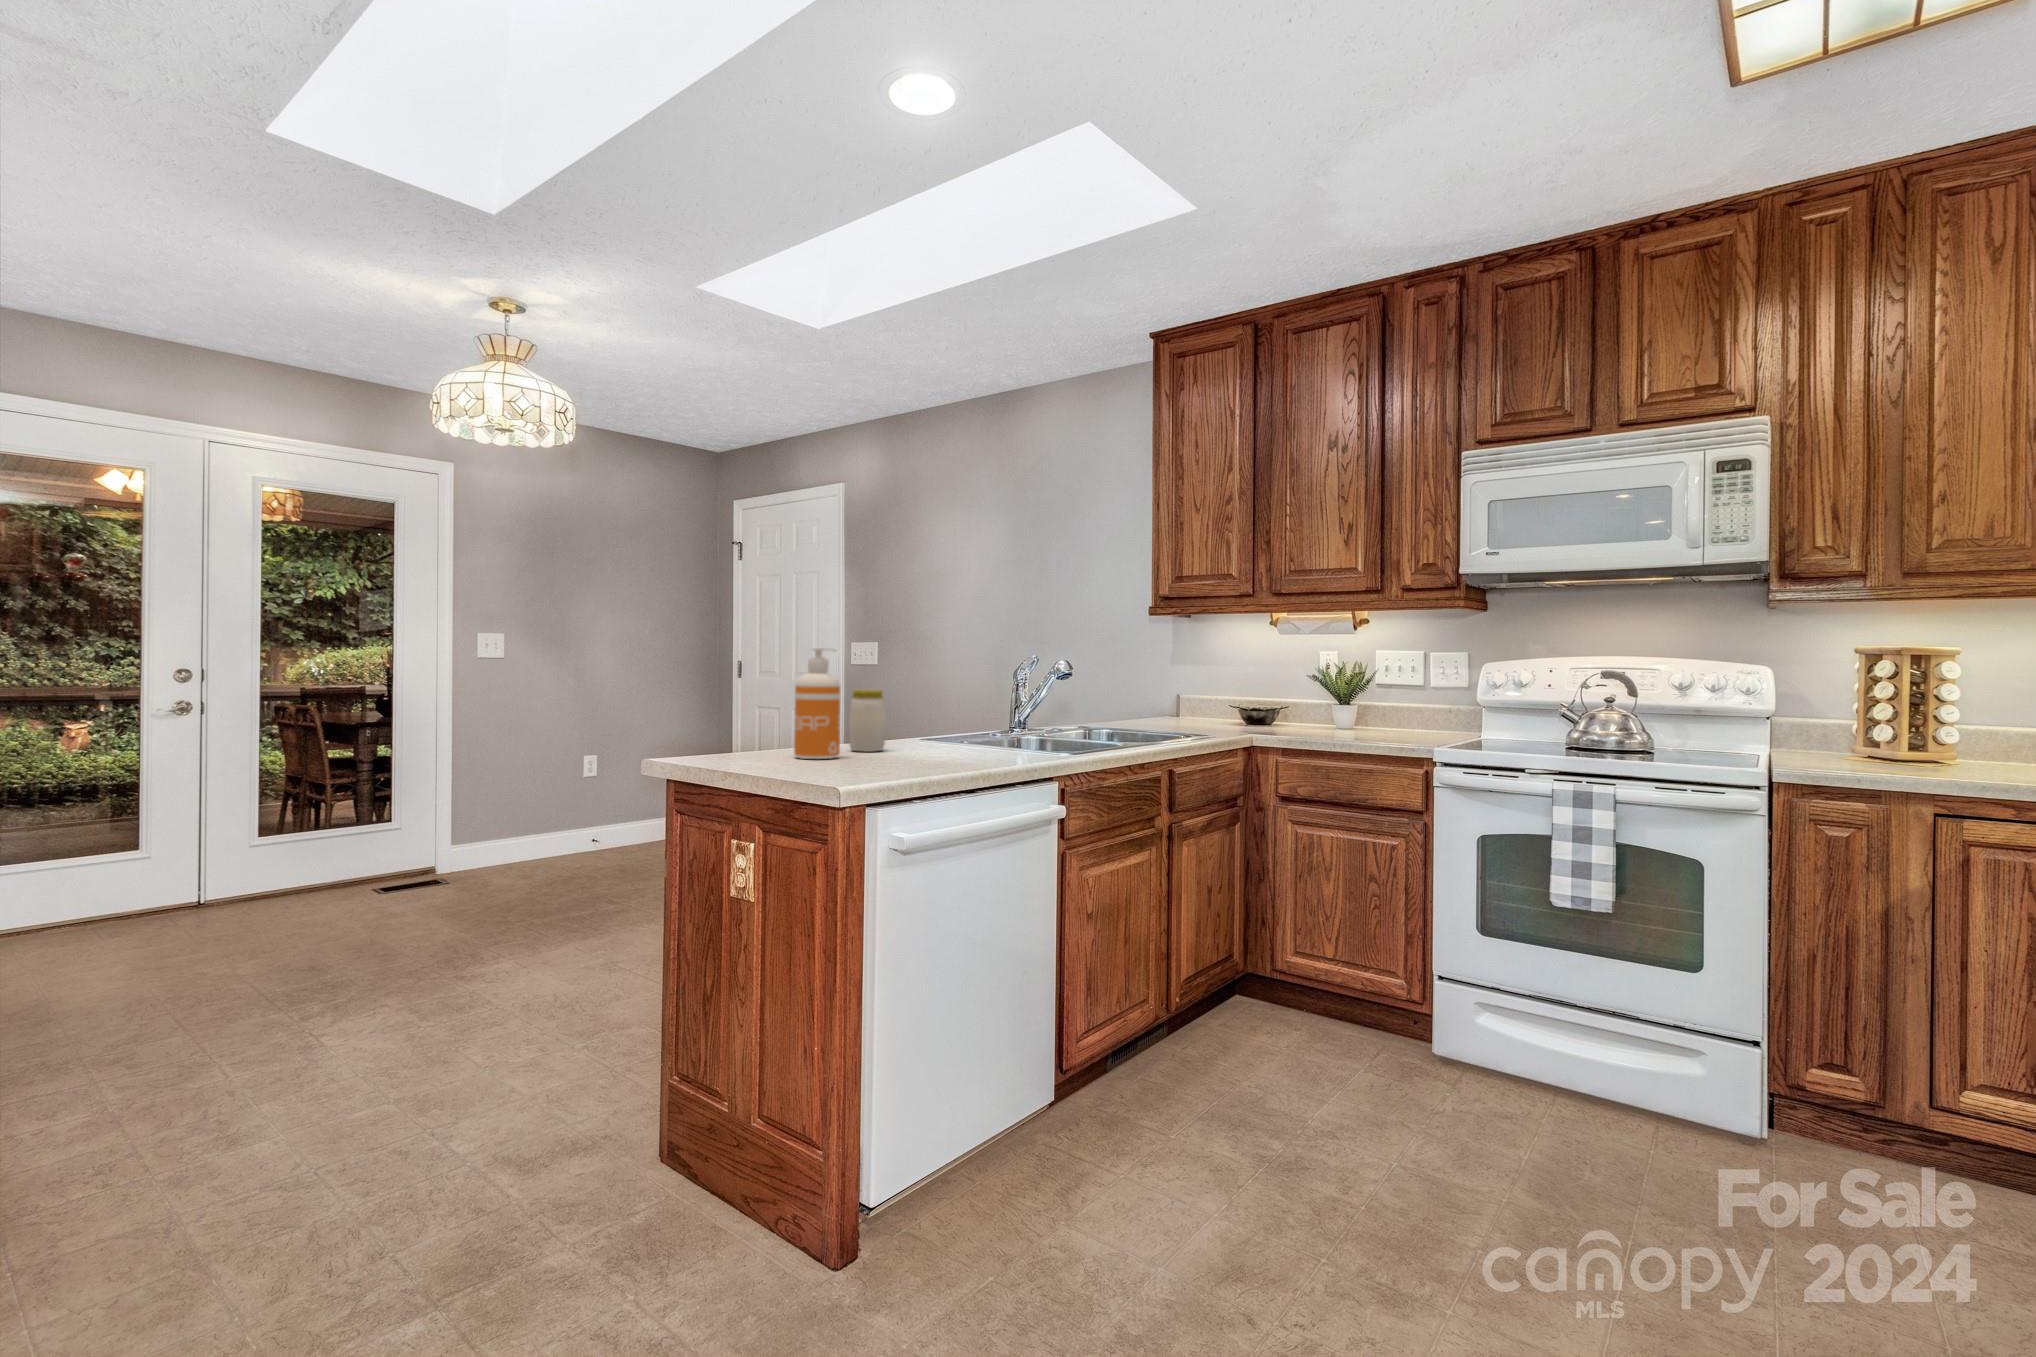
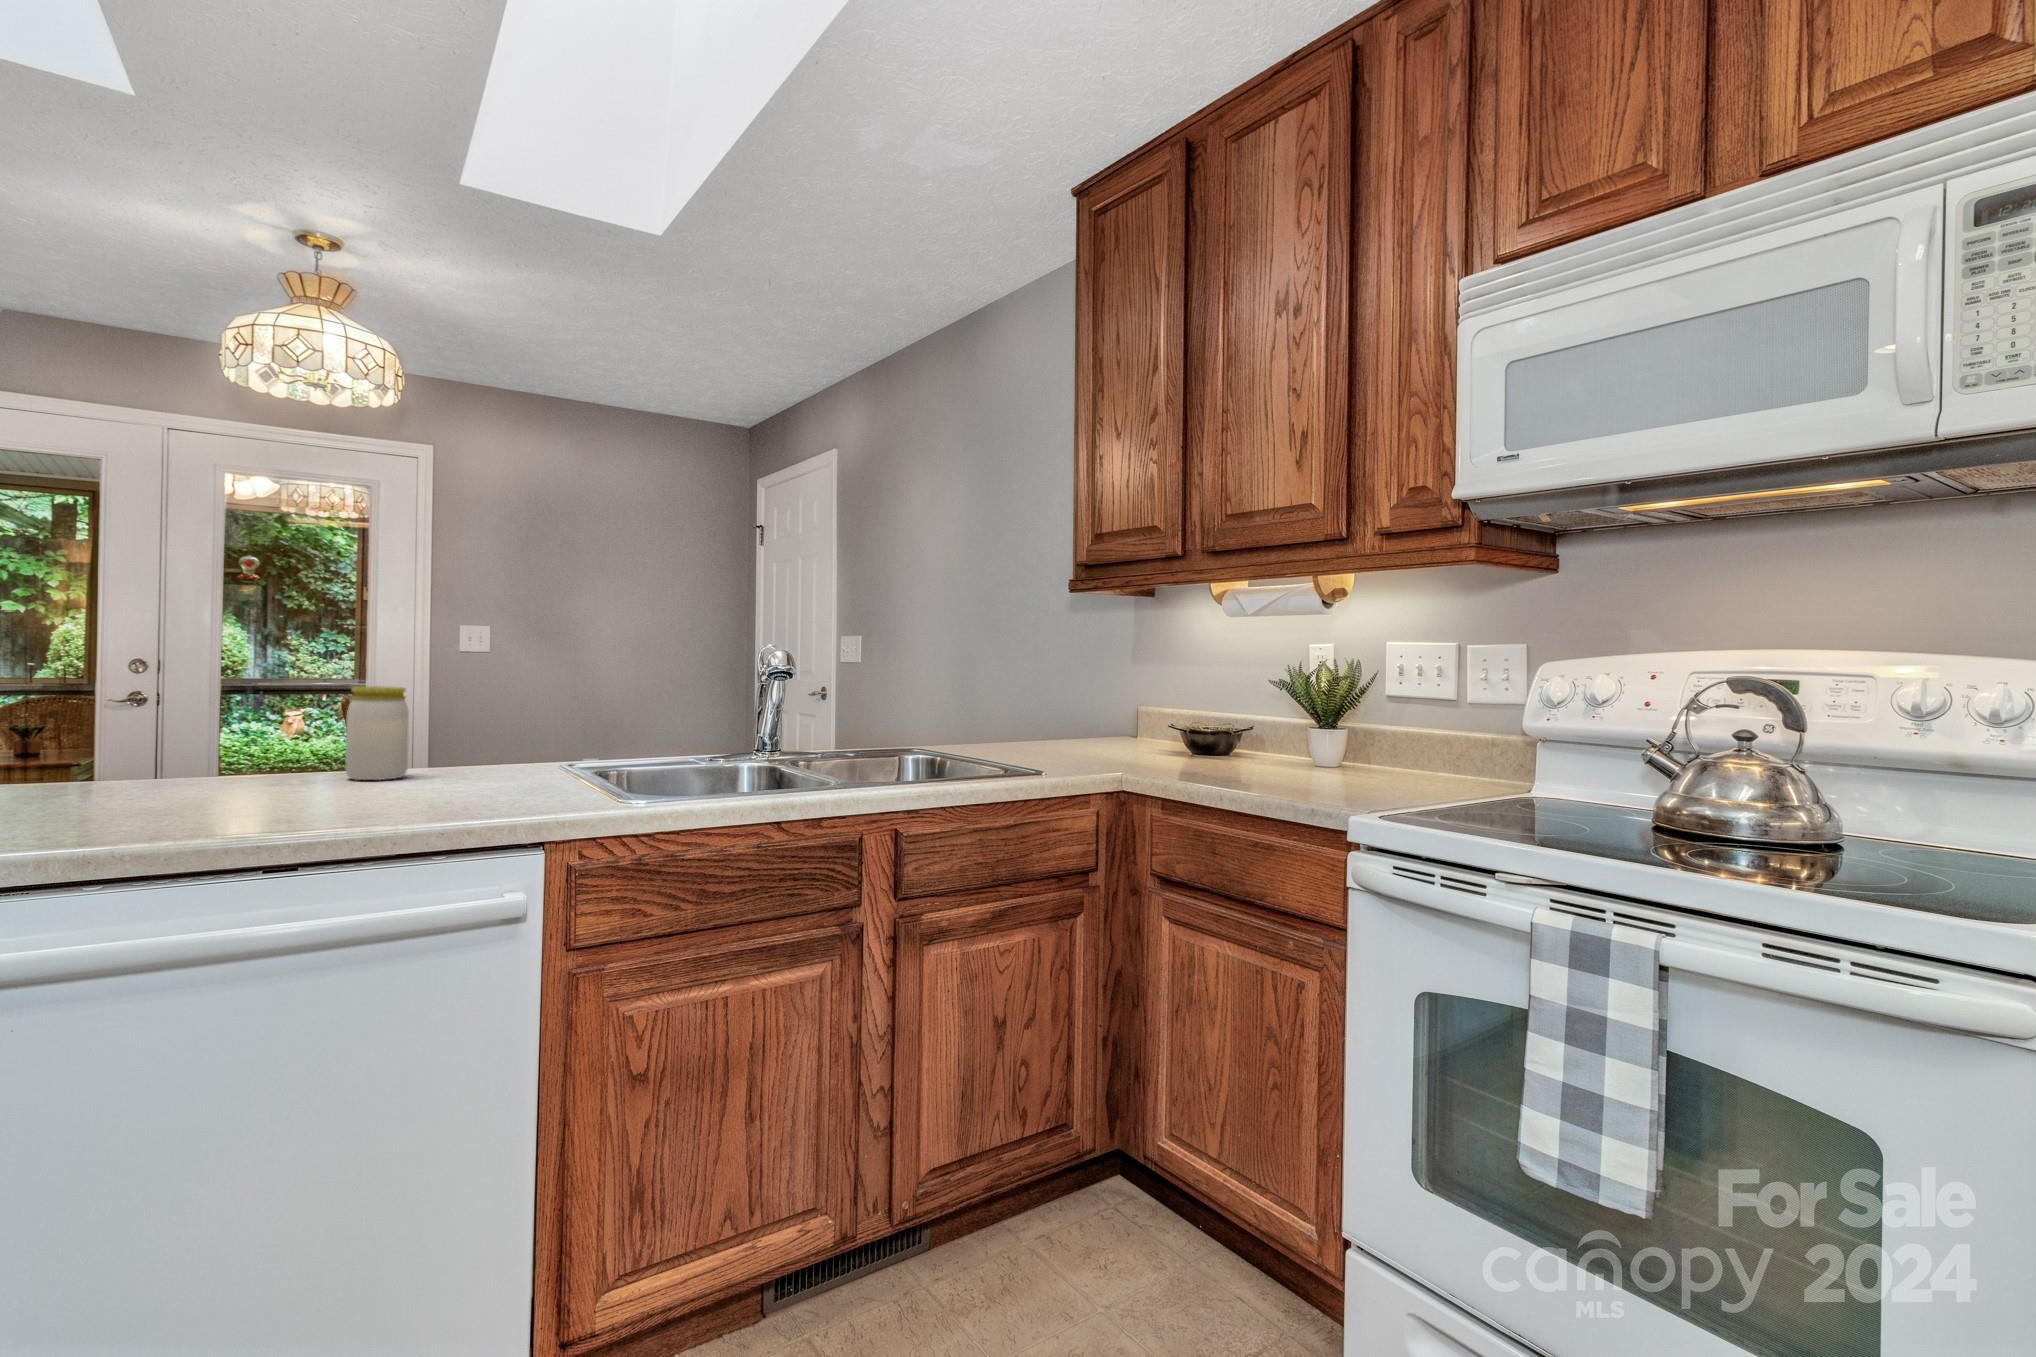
soap dispenser: present [794,648,840,759] -> none [168,620,256,792]

